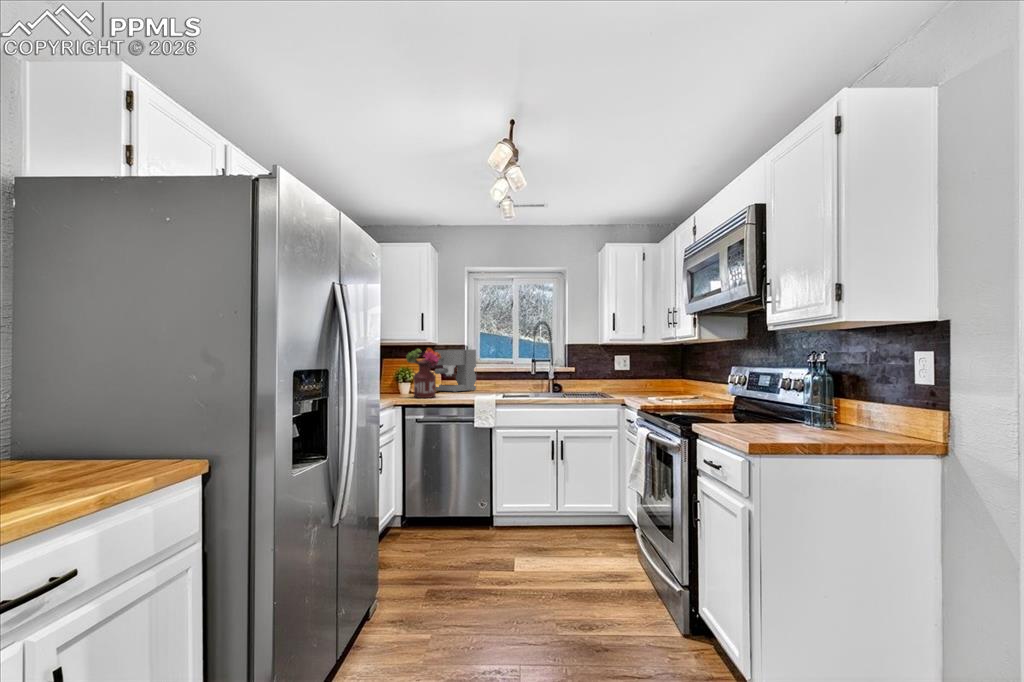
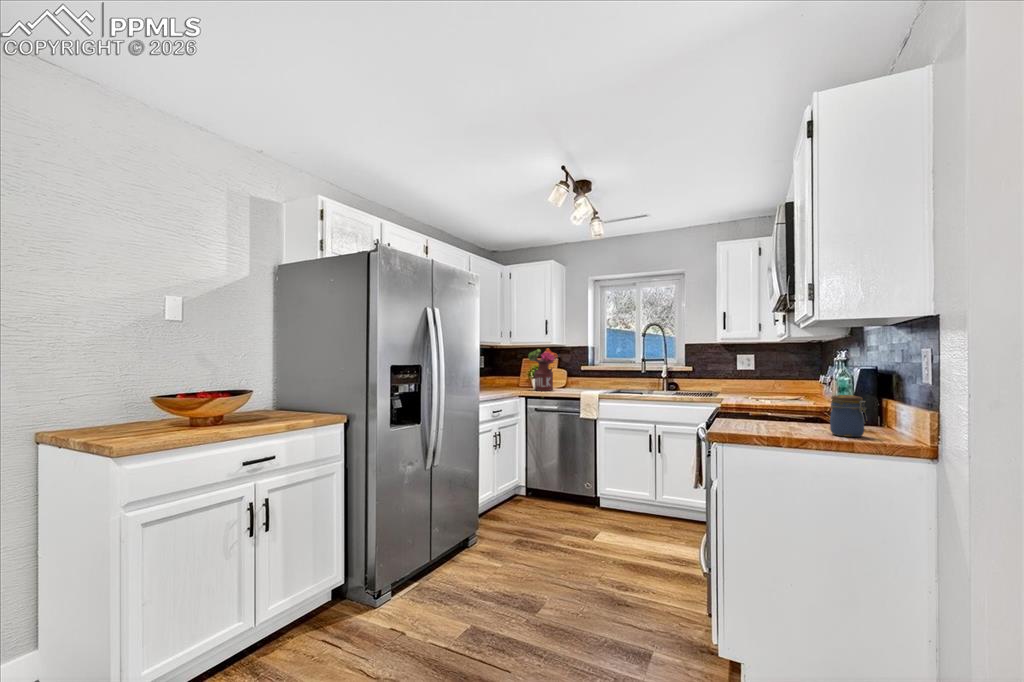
coffee maker: present [435,349,476,392] -> none [560,350,600,388]
jar: none [841,394,883,439] -> present [830,395,866,437]

